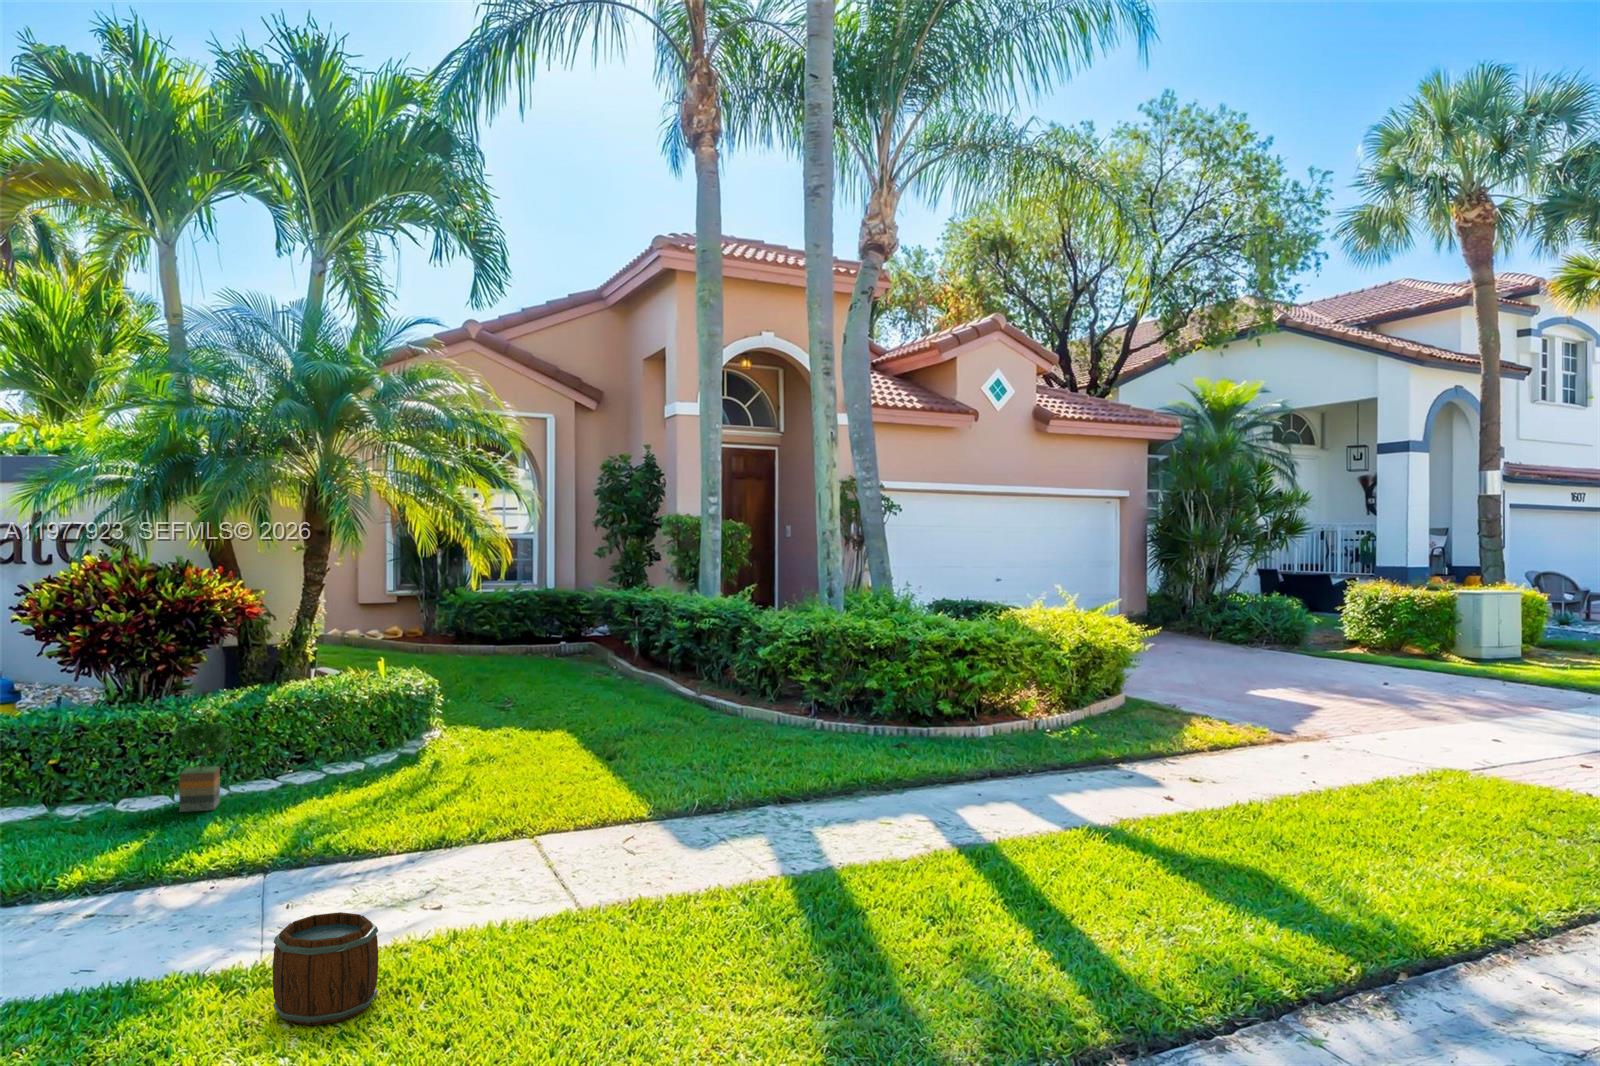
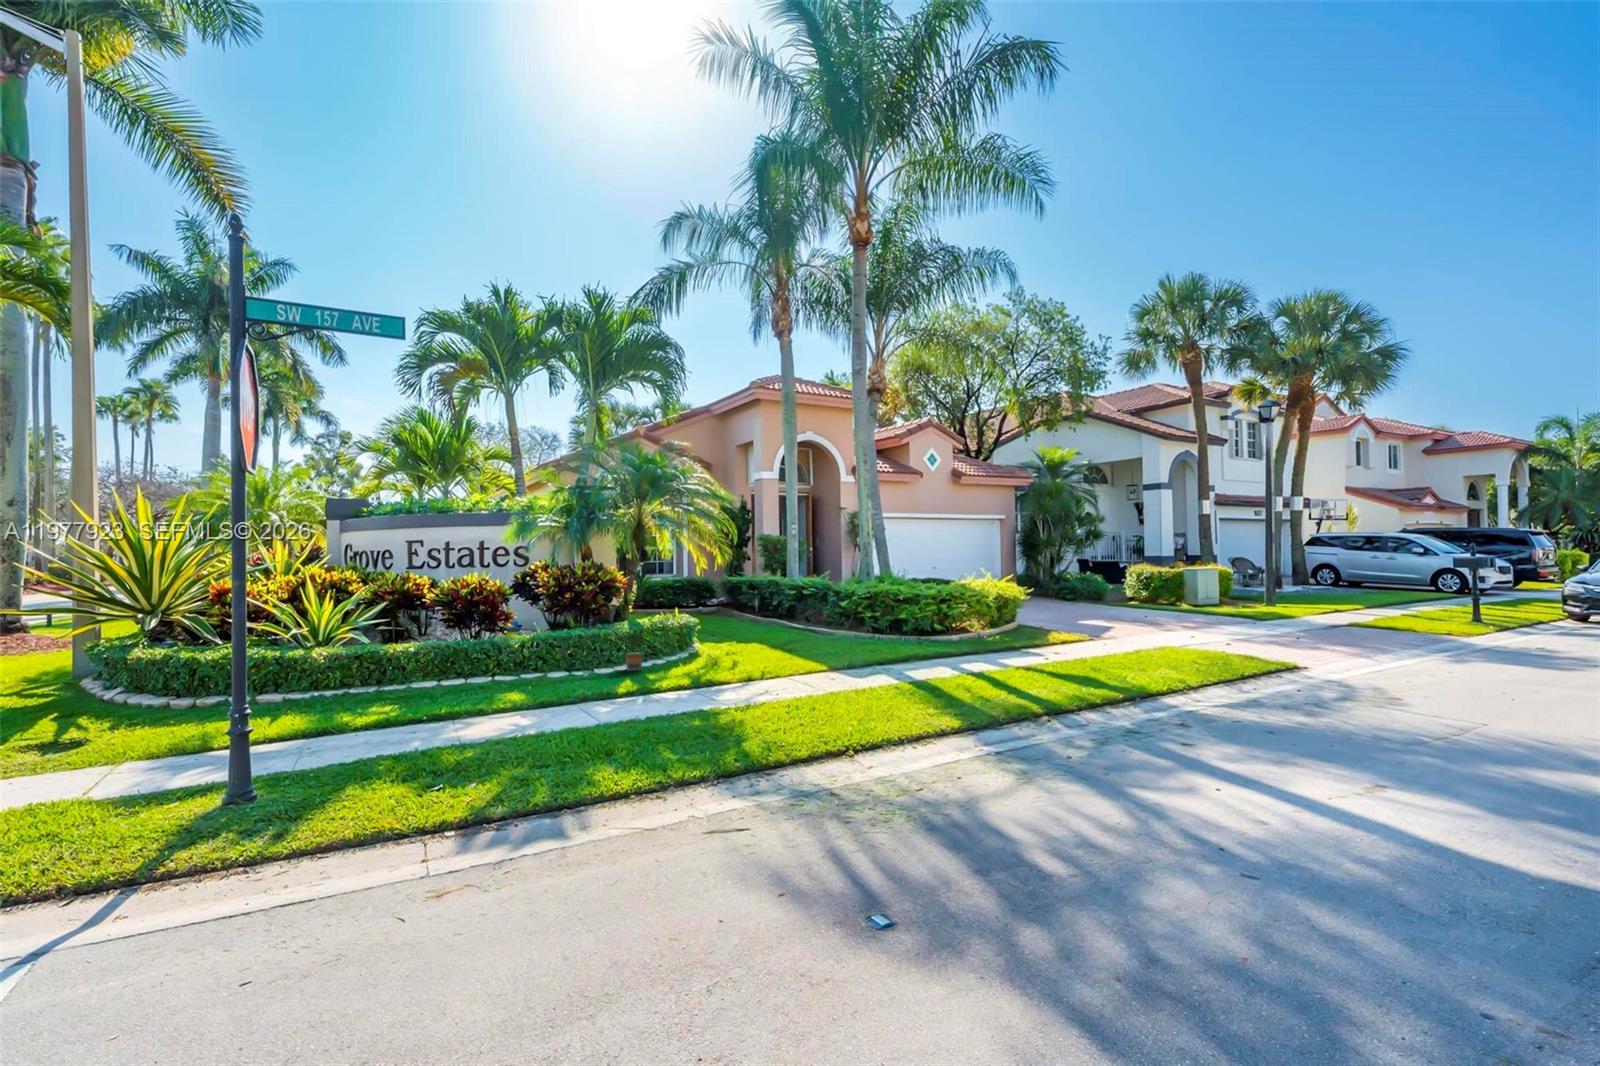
bucket: present [273,912,378,1025] -> none [754,684,788,718]

